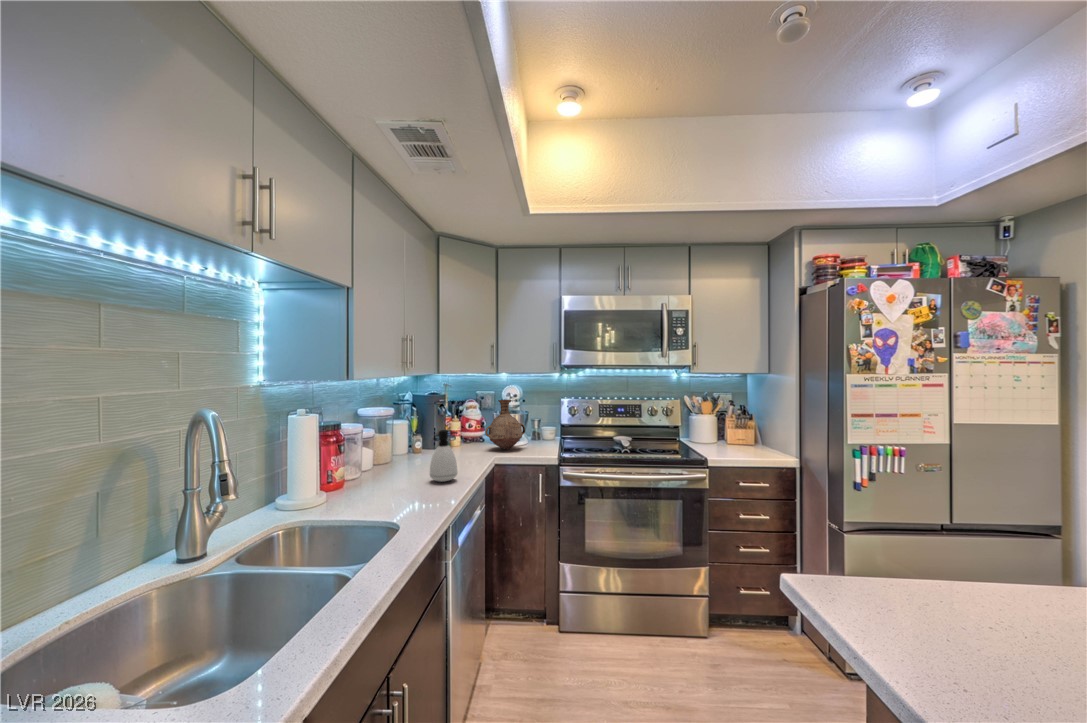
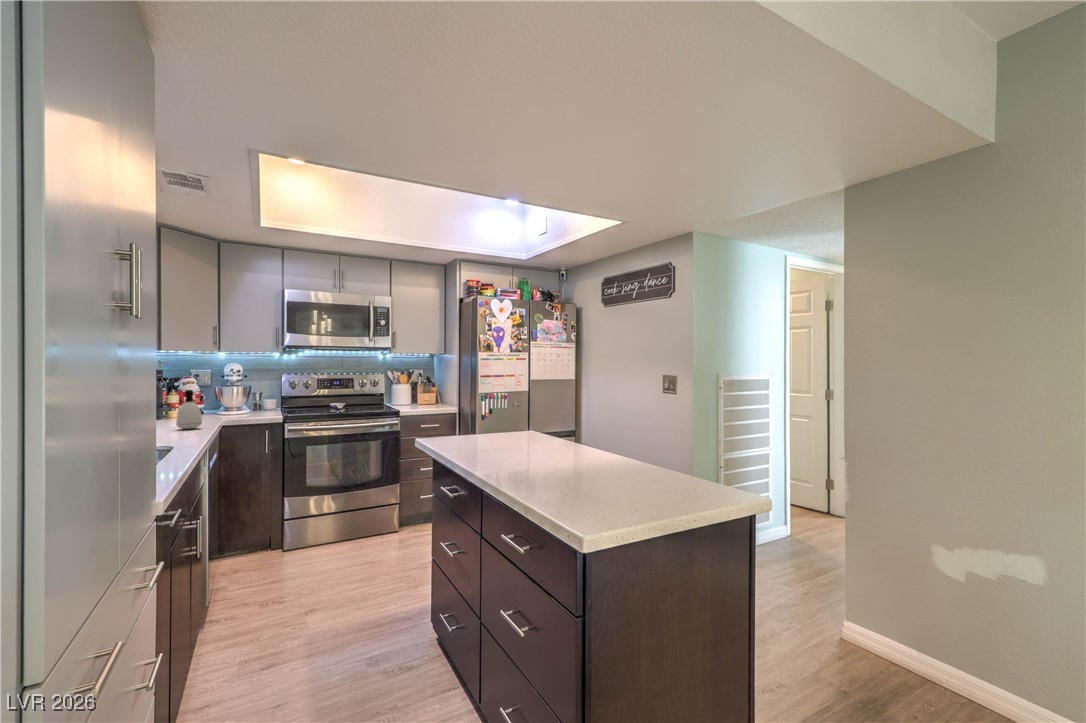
vase: present [485,400,525,450] -> none [211,373,250,416]

